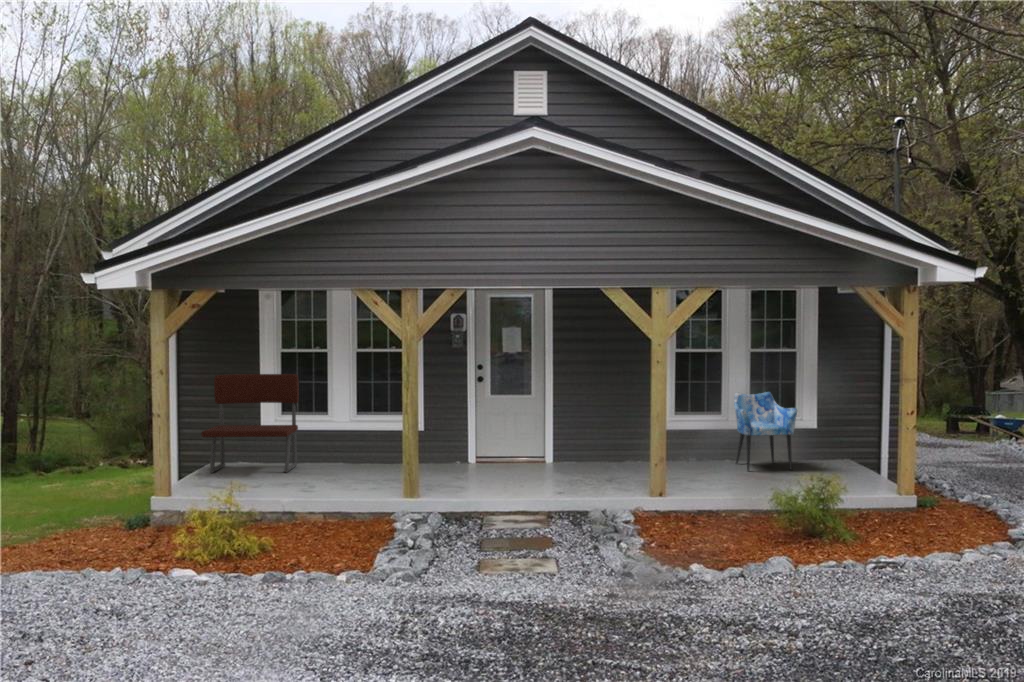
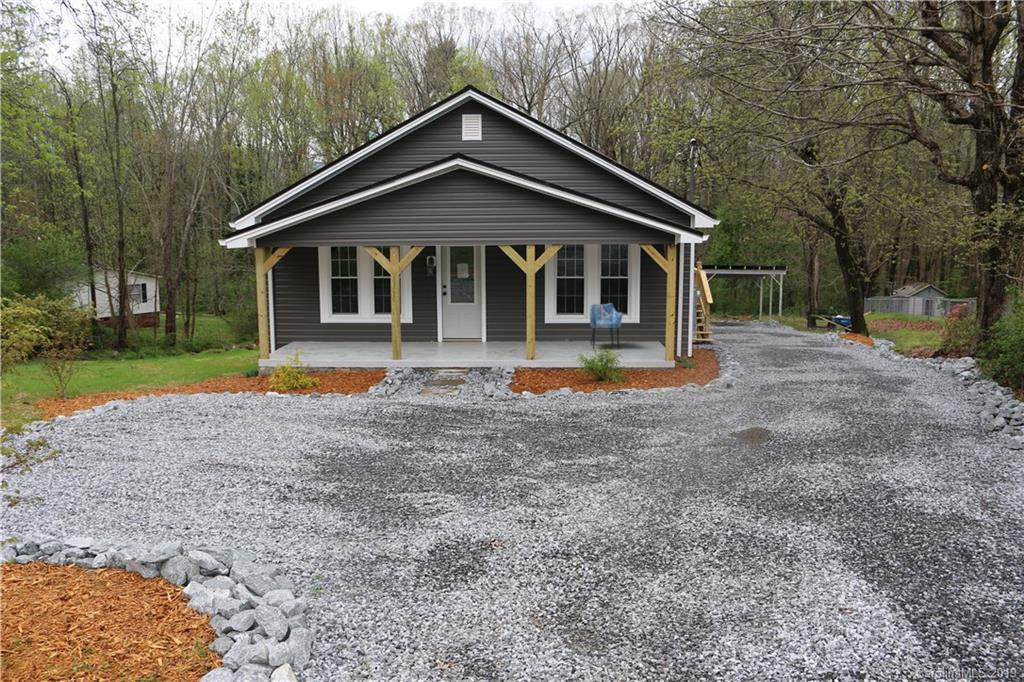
bench: present [201,374,299,473] -> none [286,292,341,347]

